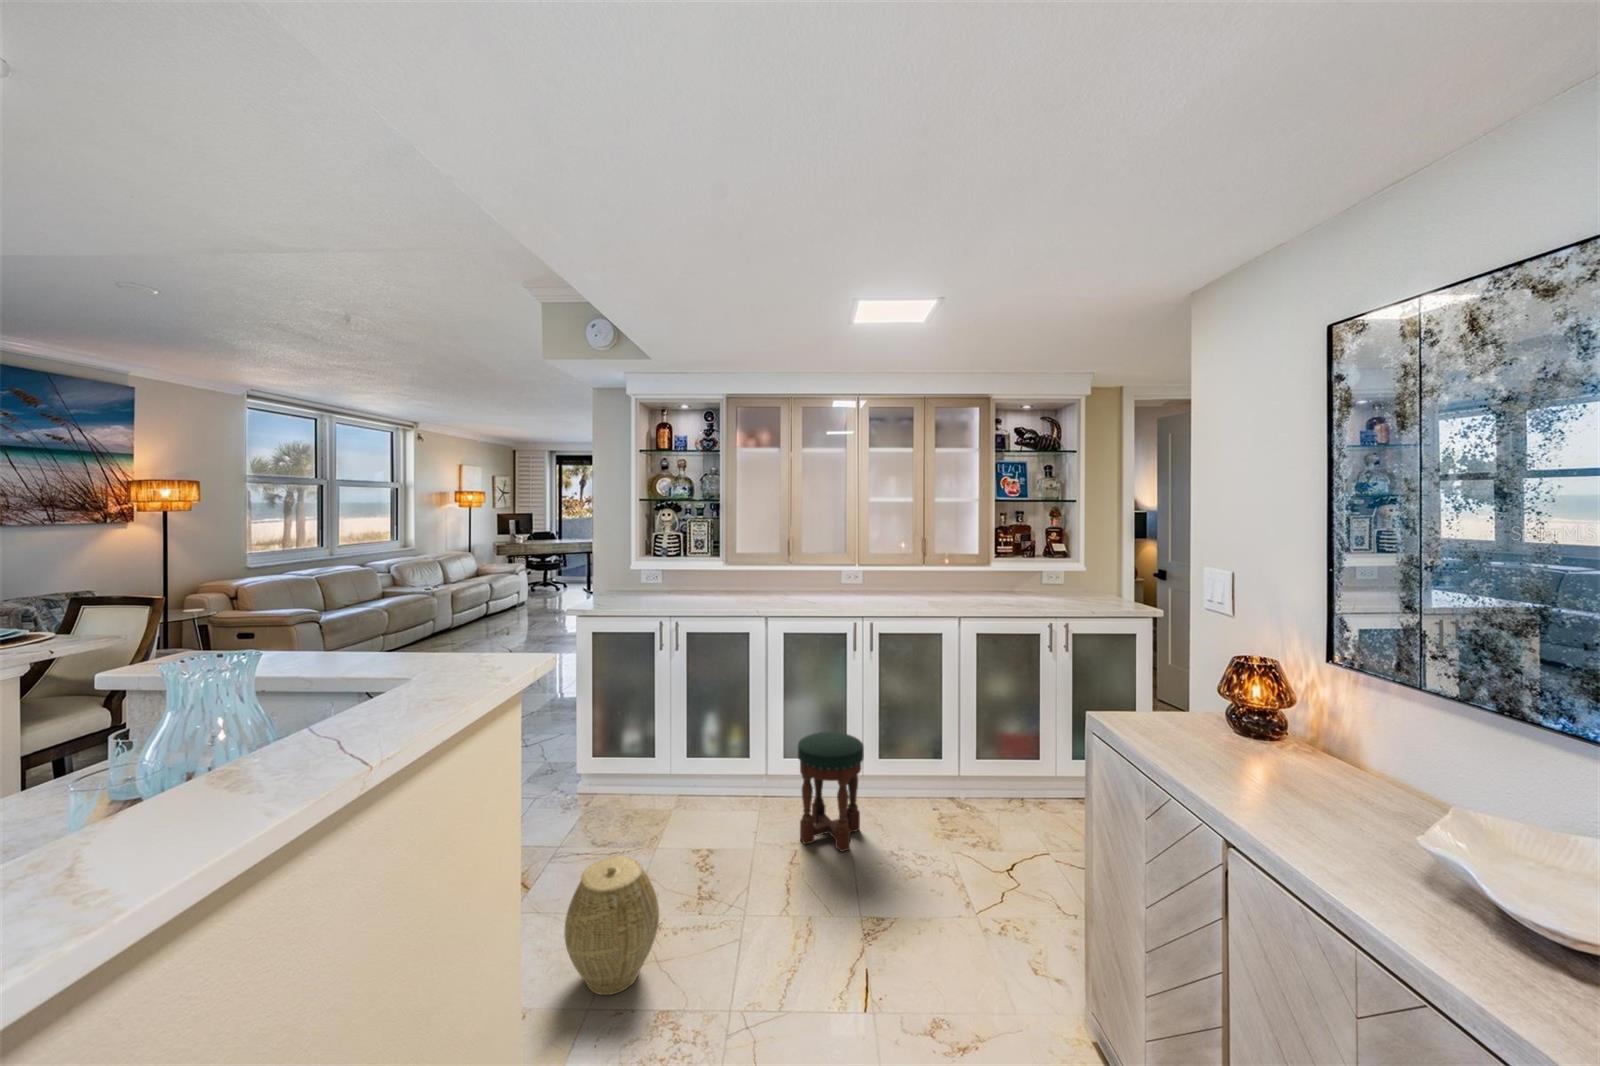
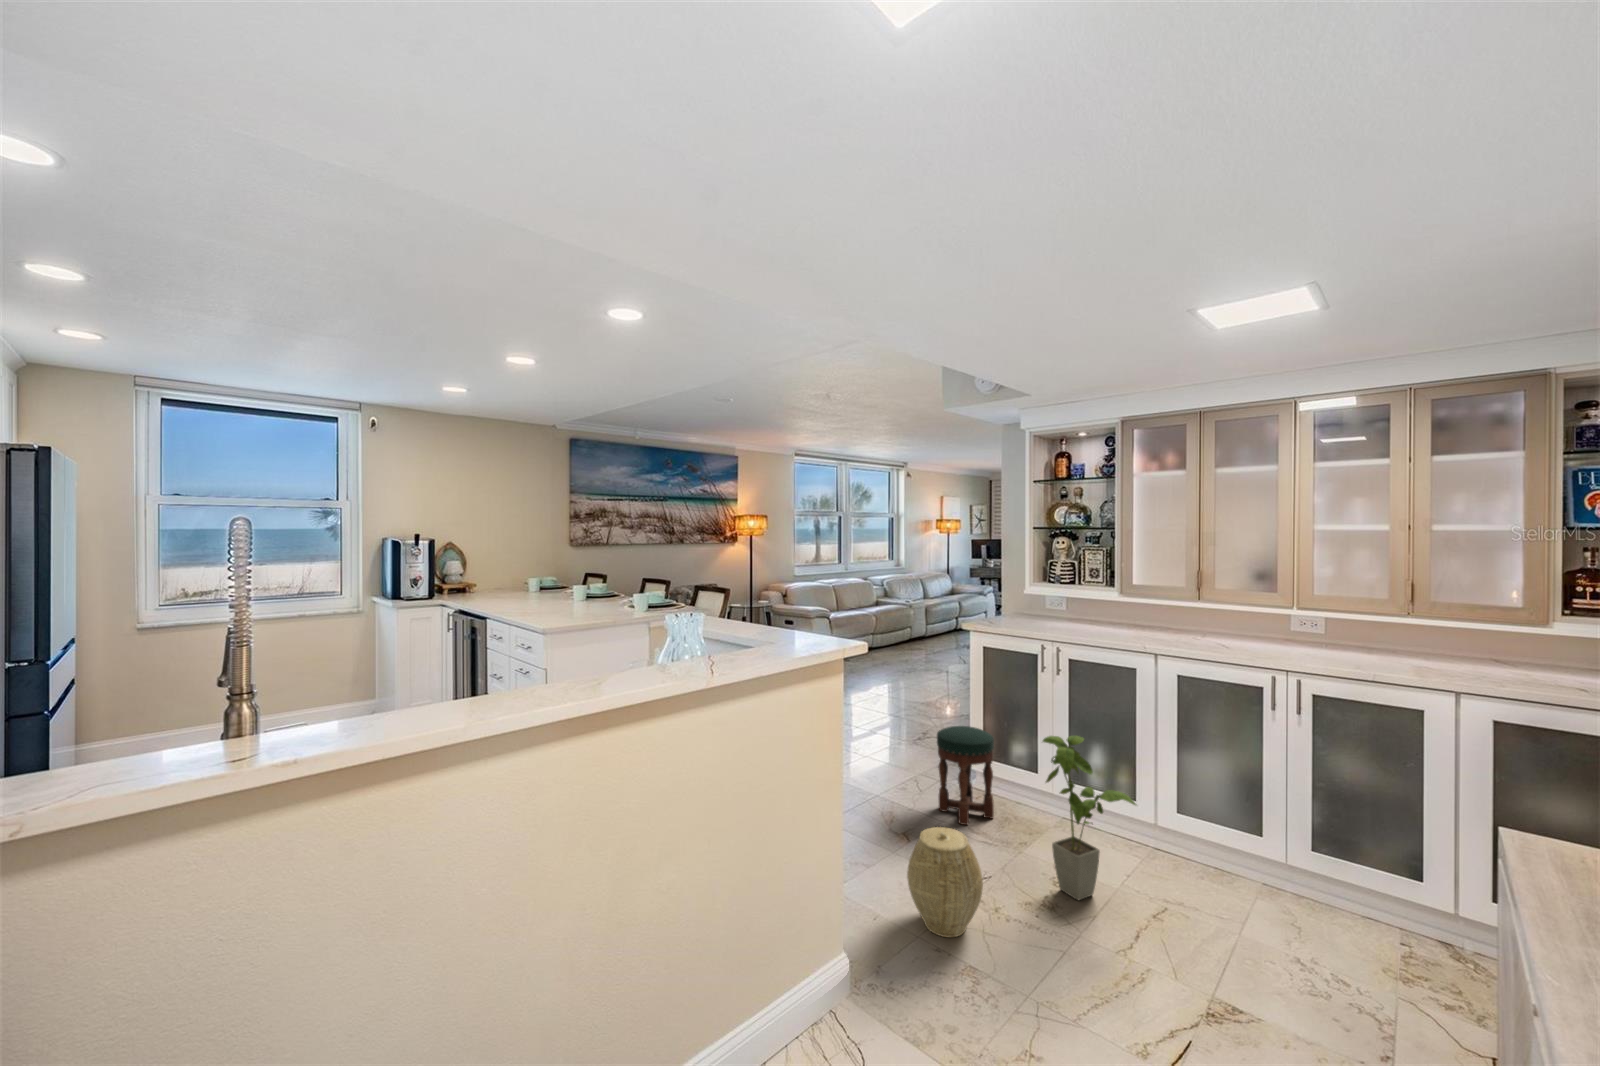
house plant: none [694,710,783,877] -> present [1043,736,1136,900]
stool: present [798,731,864,852] -> present [937,726,994,825]

